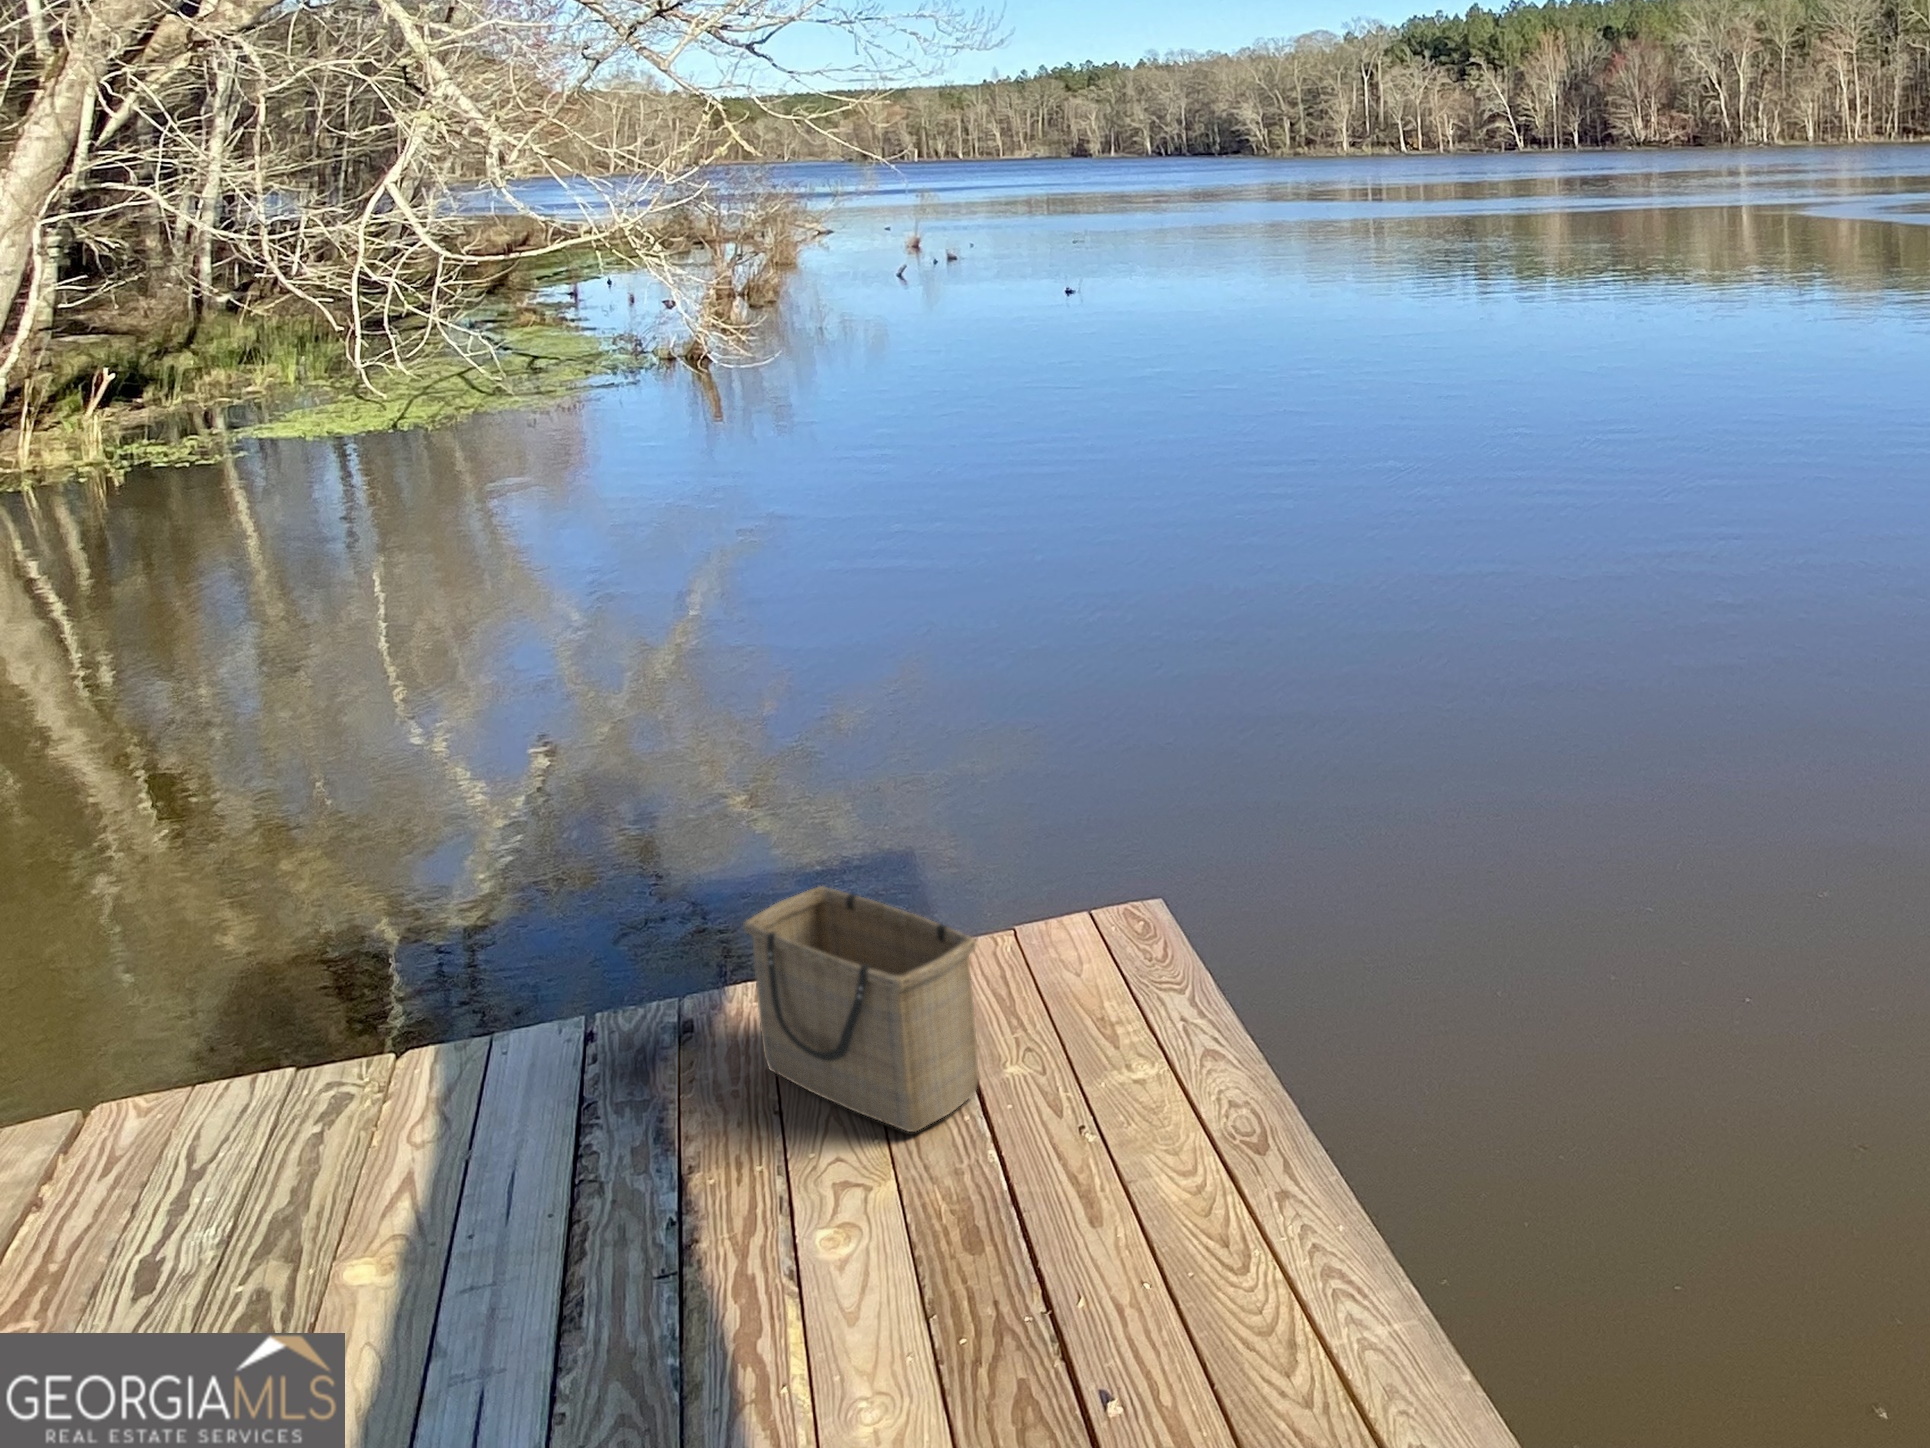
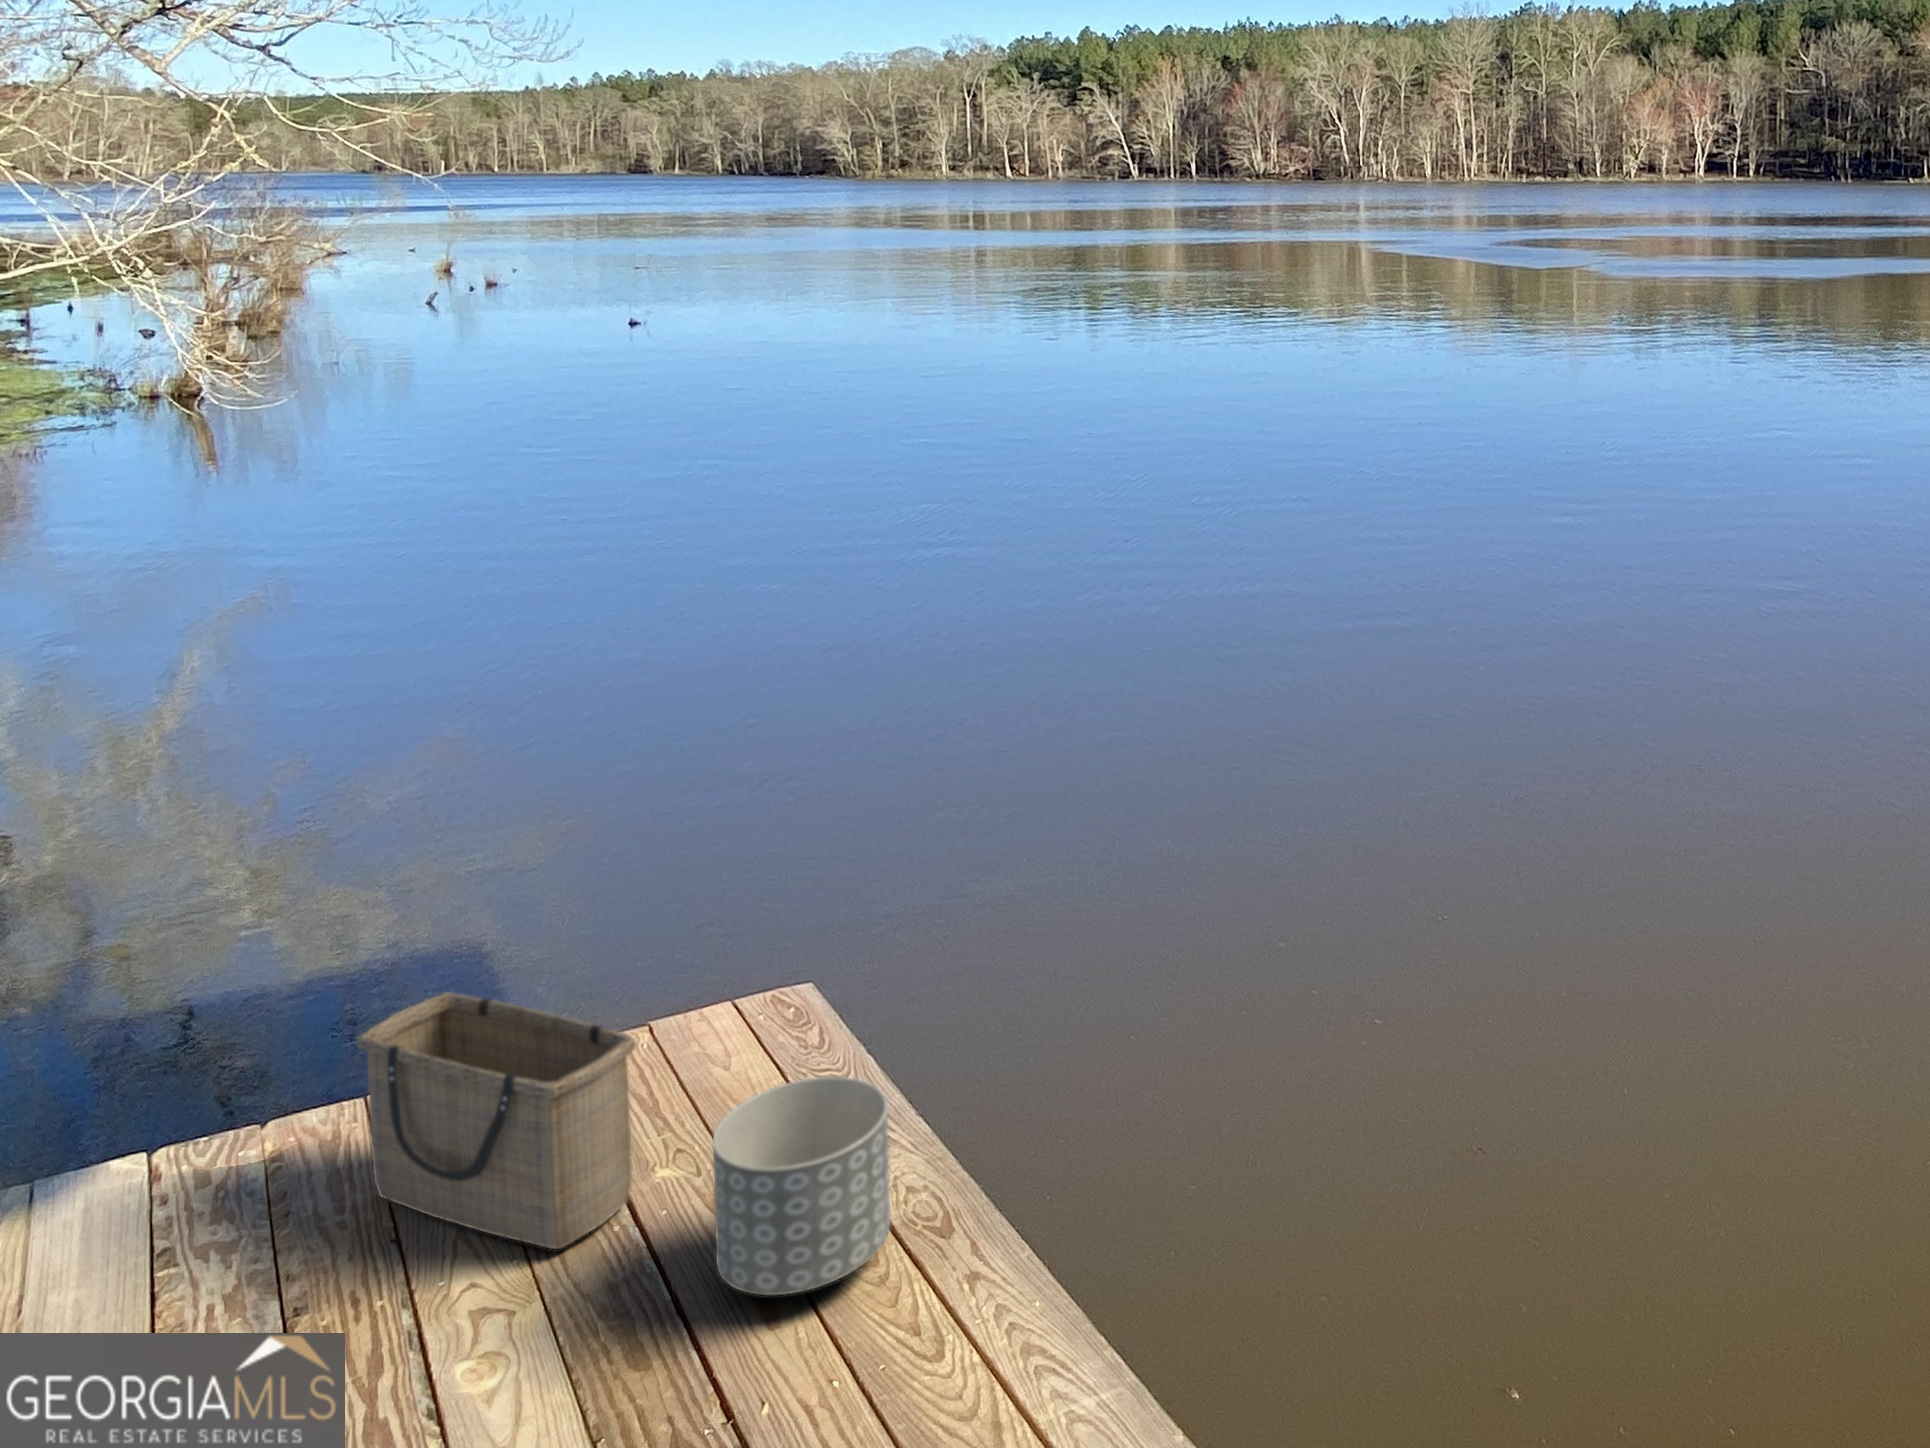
planter: none [1038,988,1207,1196] -> present [713,1077,890,1295]

